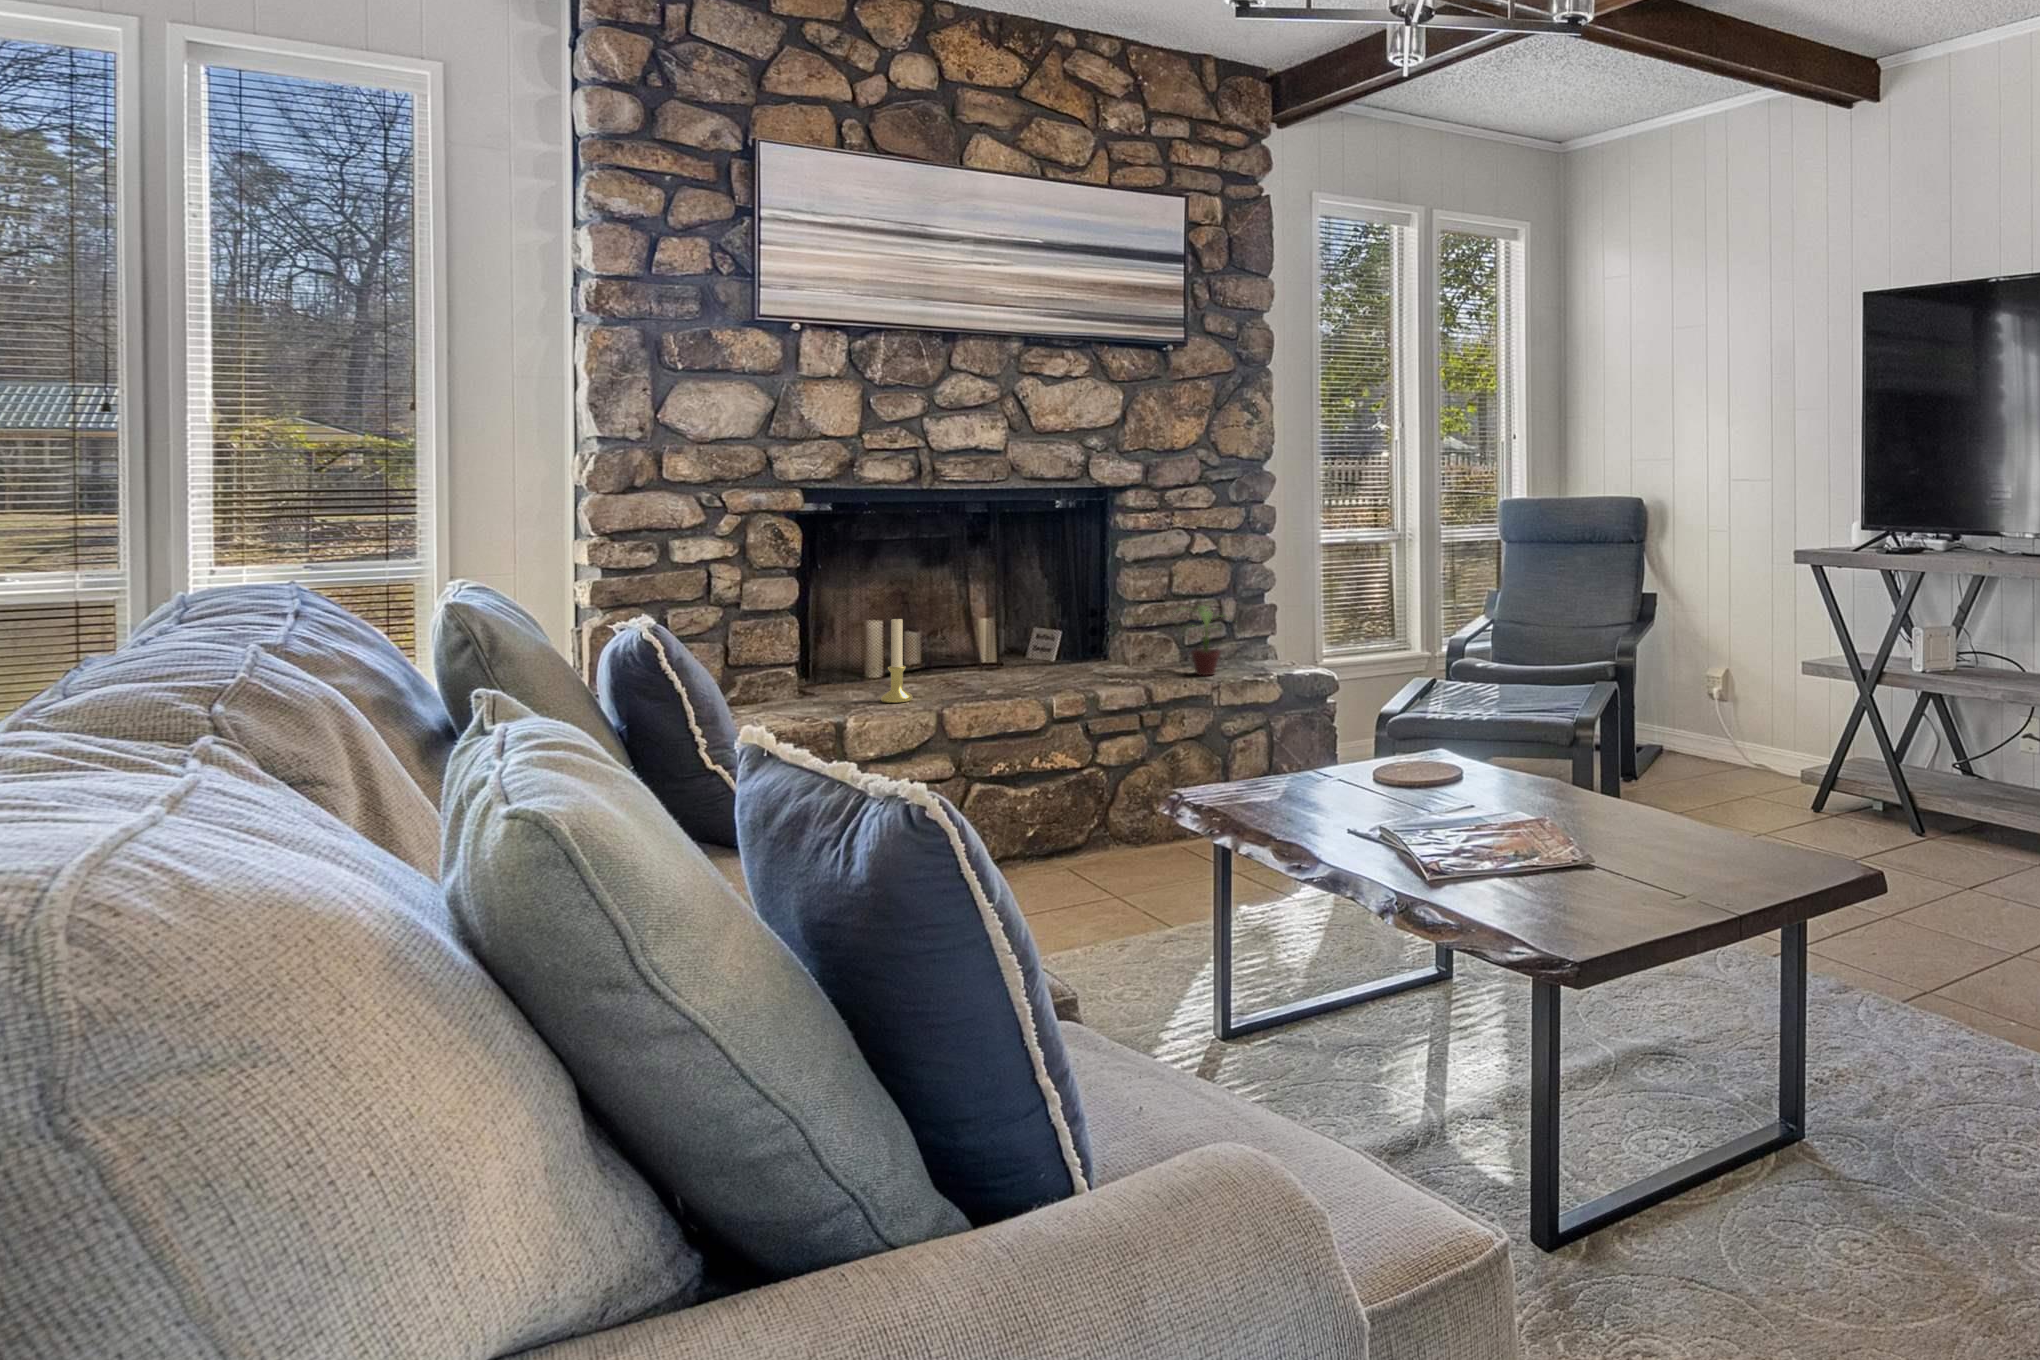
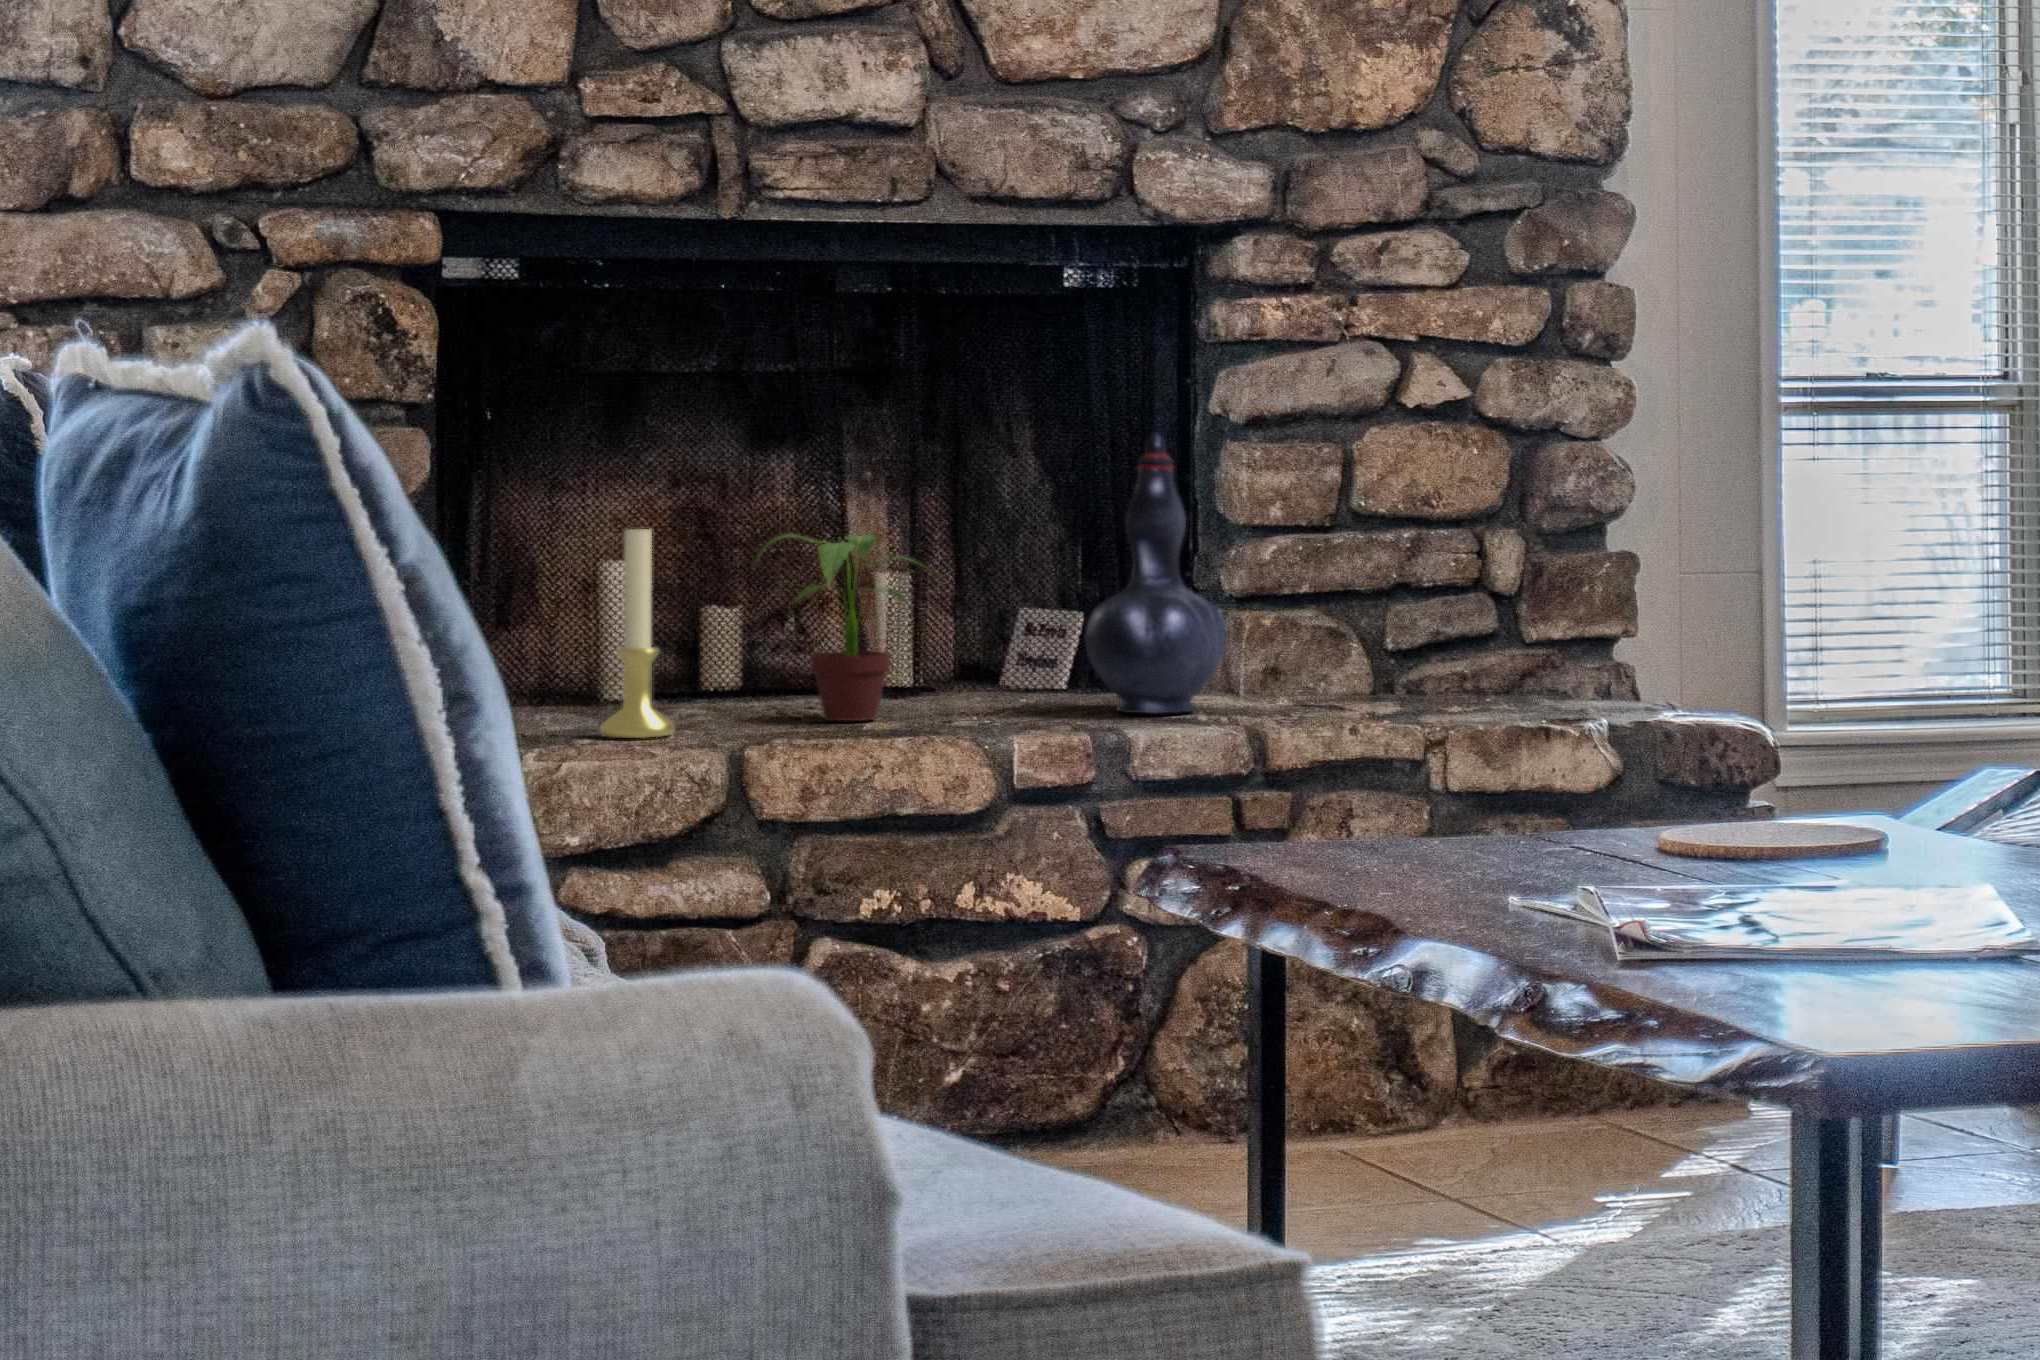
decorative vase: none [1072,572,1128,680] -> present [1086,434,1226,713]
potted plant: present [1173,607,1227,676] -> present [756,534,913,721]

